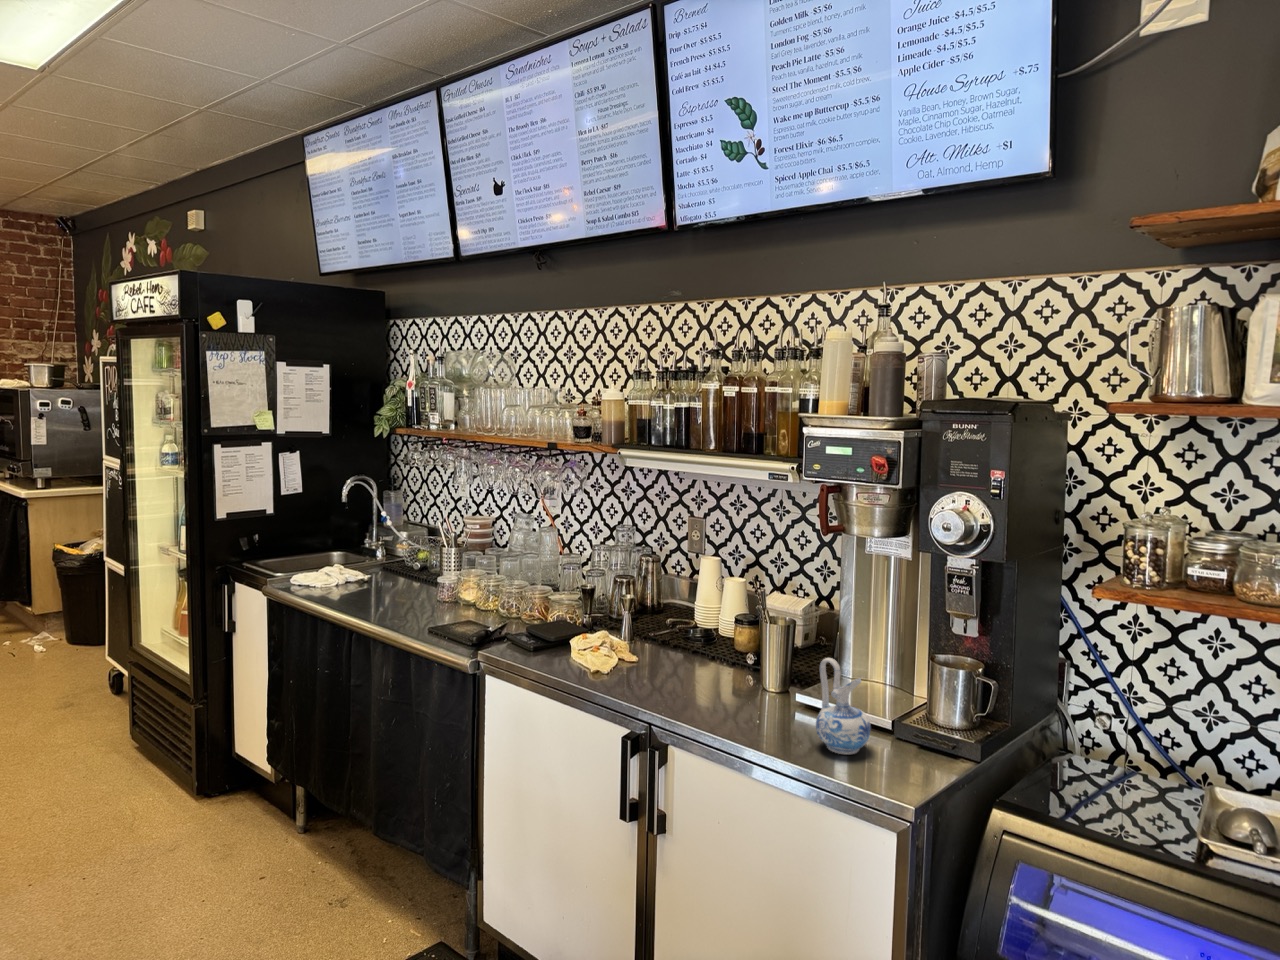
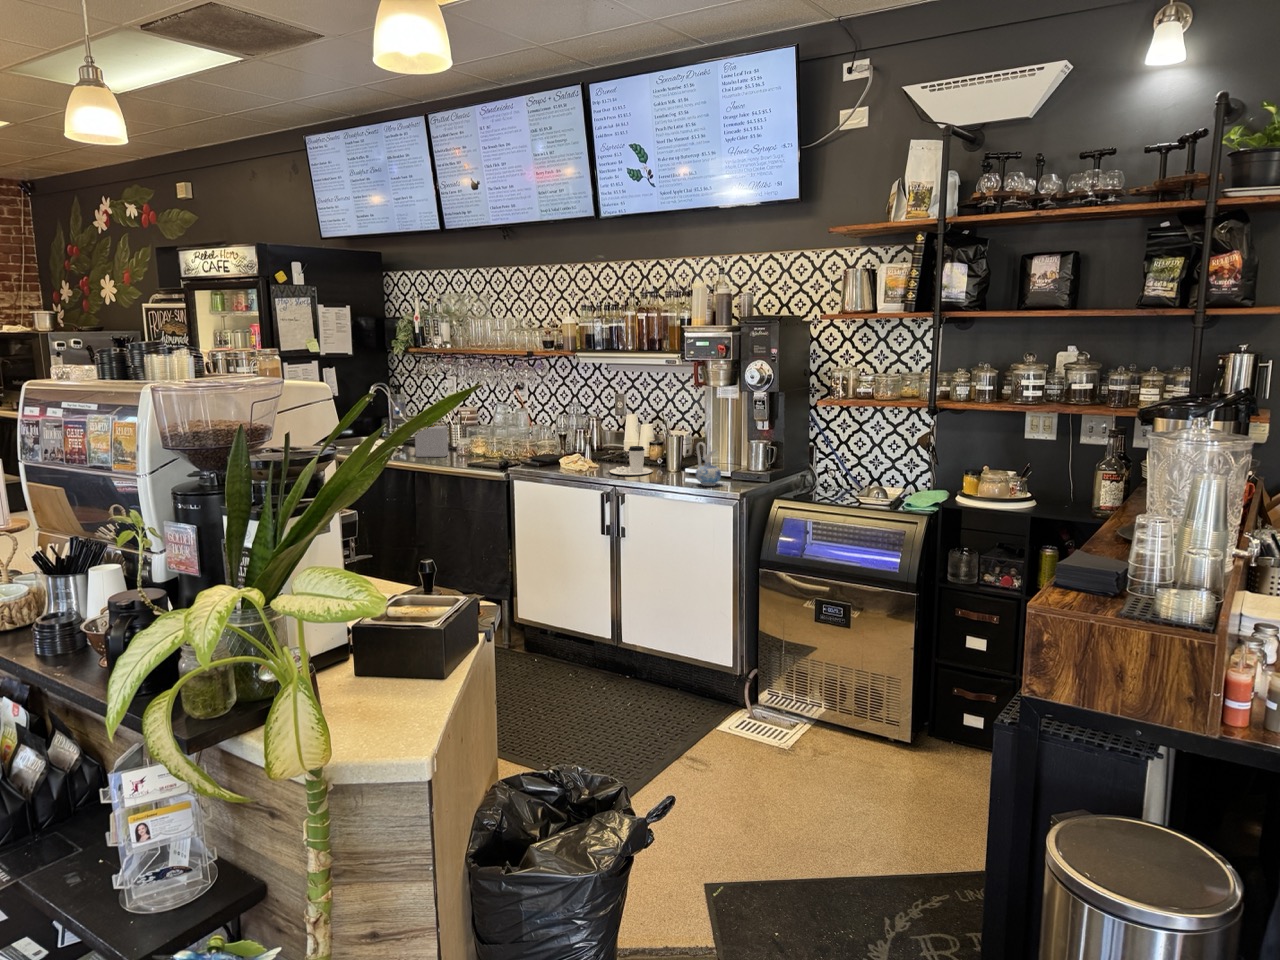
soap bottle: none [370,530,423,605] -> present [415,425,448,457]
coffee cup: none [654,634,736,695] -> present [609,446,652,475]

